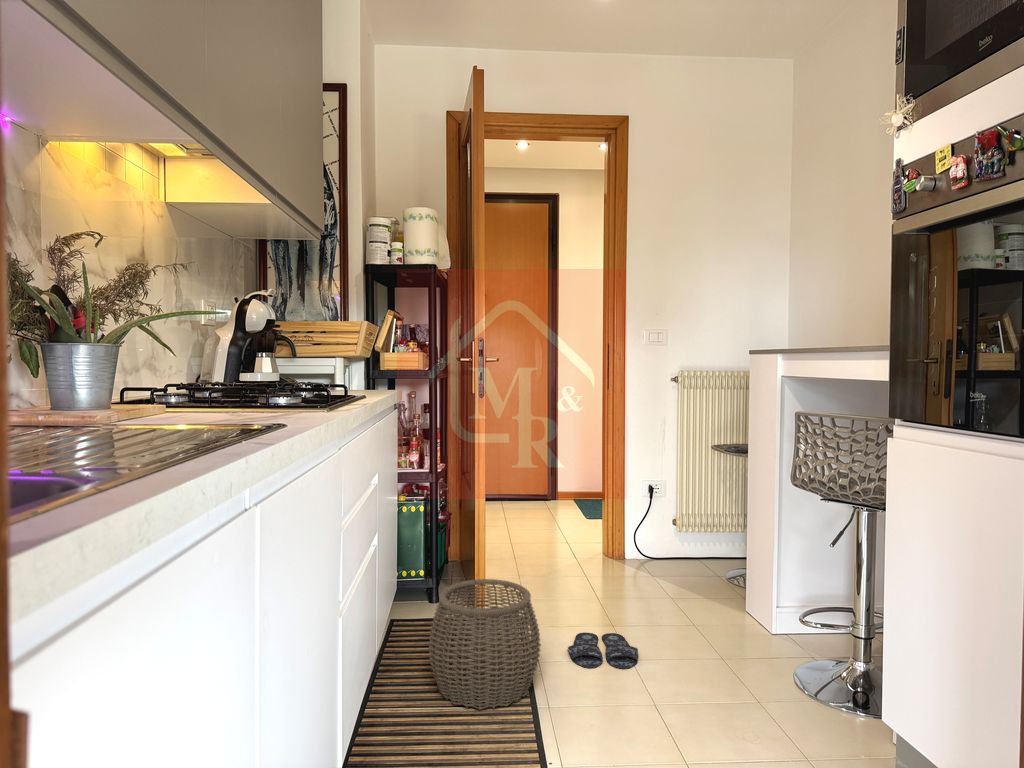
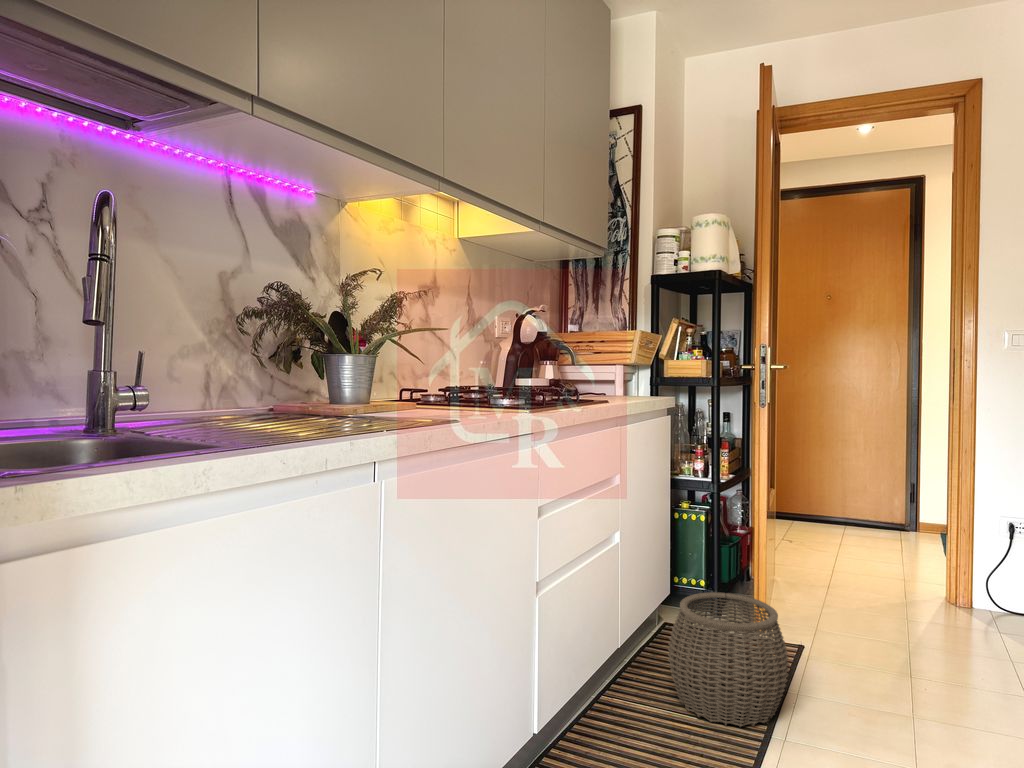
slippers: present [568,632,638,669] -> none [838,679,931,730]

